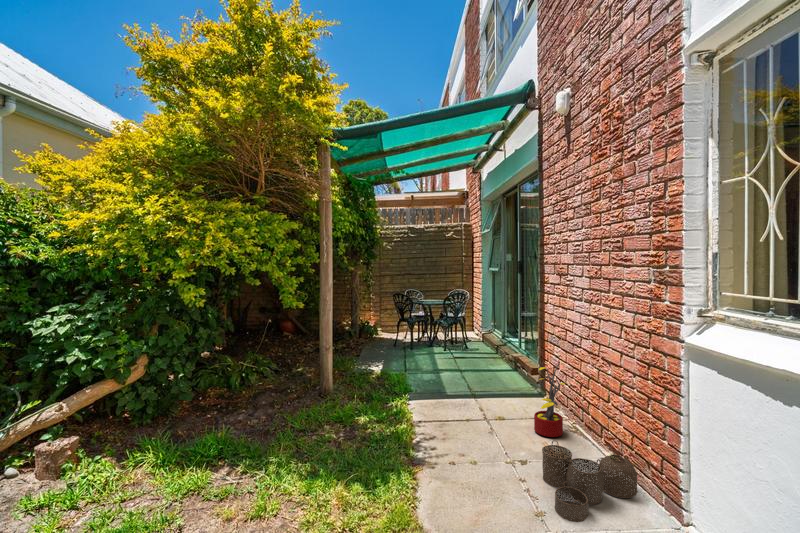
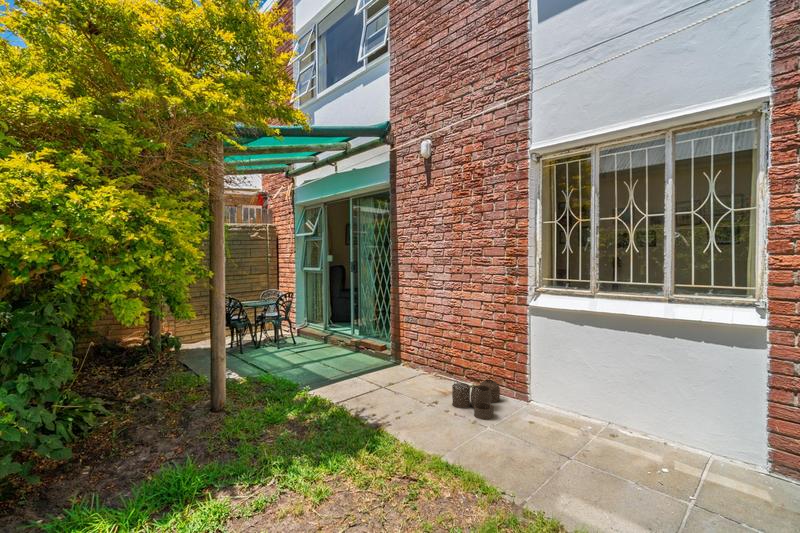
decorative plant: present [534,362,564,437] -> none [418,333,443,385]

